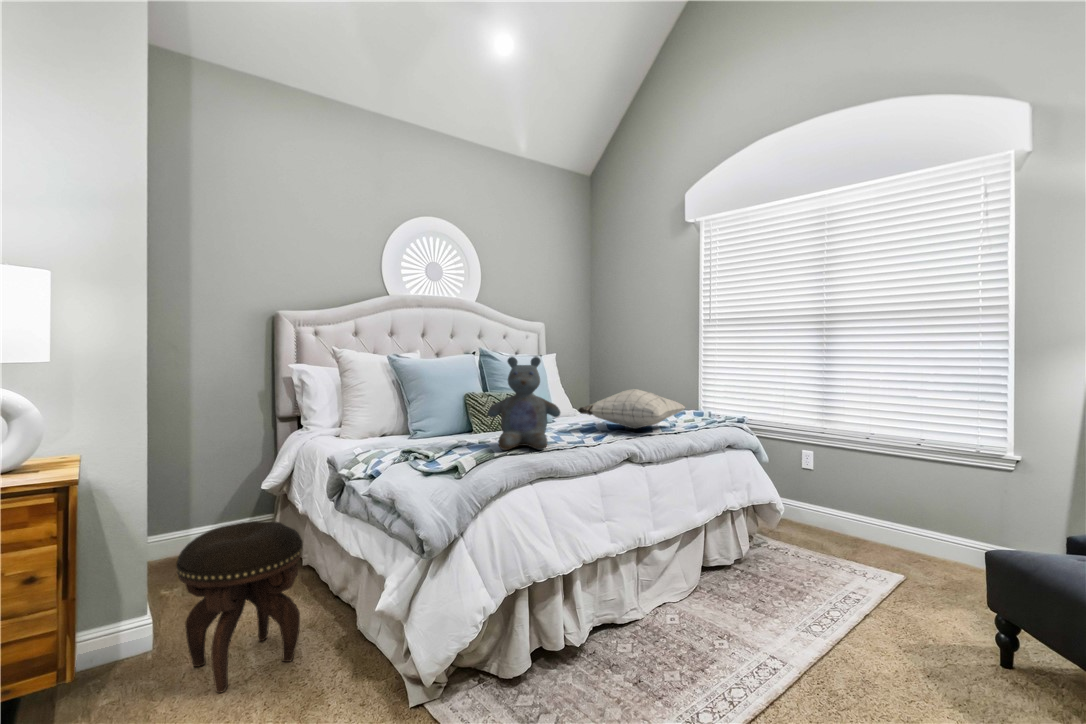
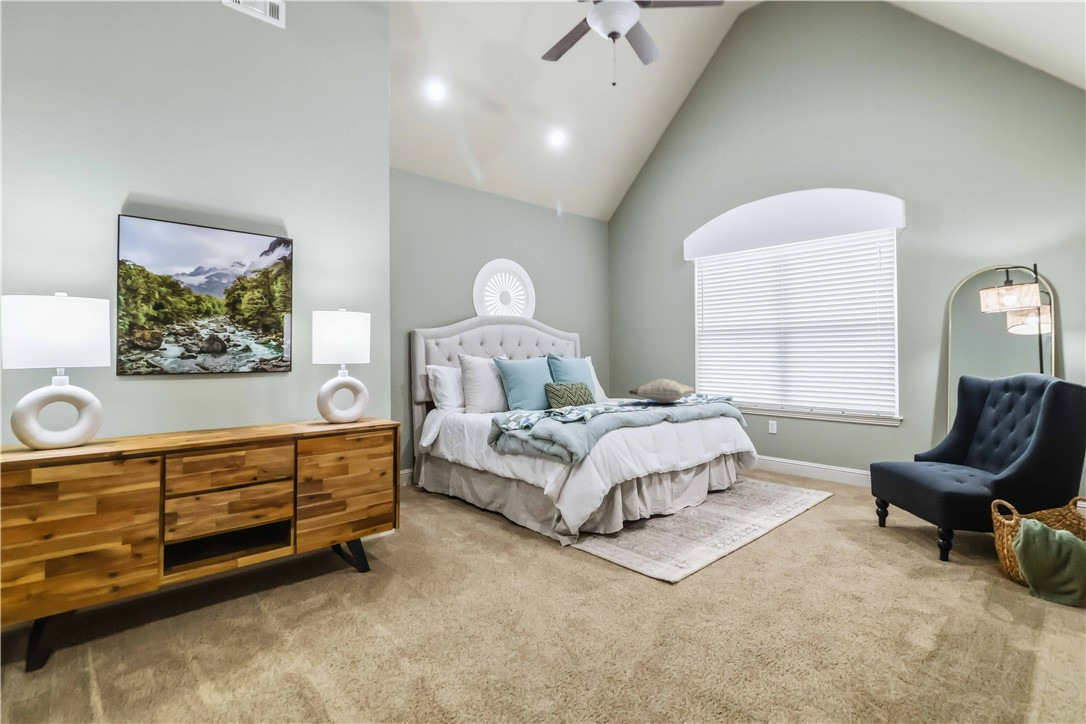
stuffed bear: present [488,357,560,450] -> none [582,358,625,413]
footstool: present [176,521,303,693] -> none [424,456,487,544]

